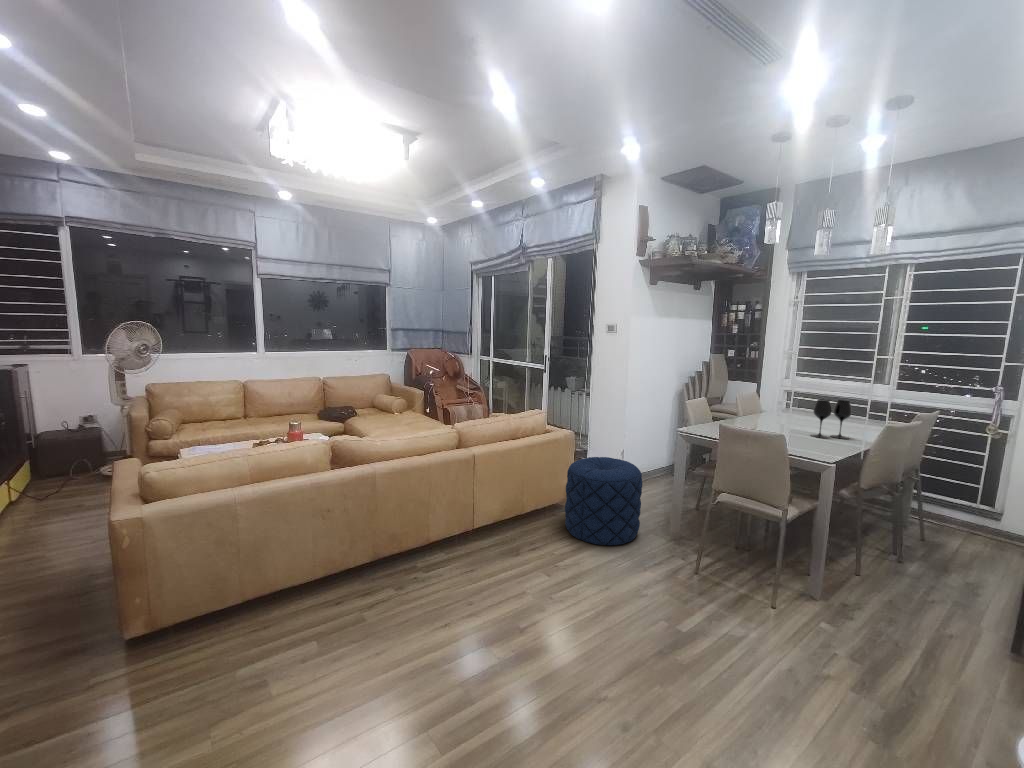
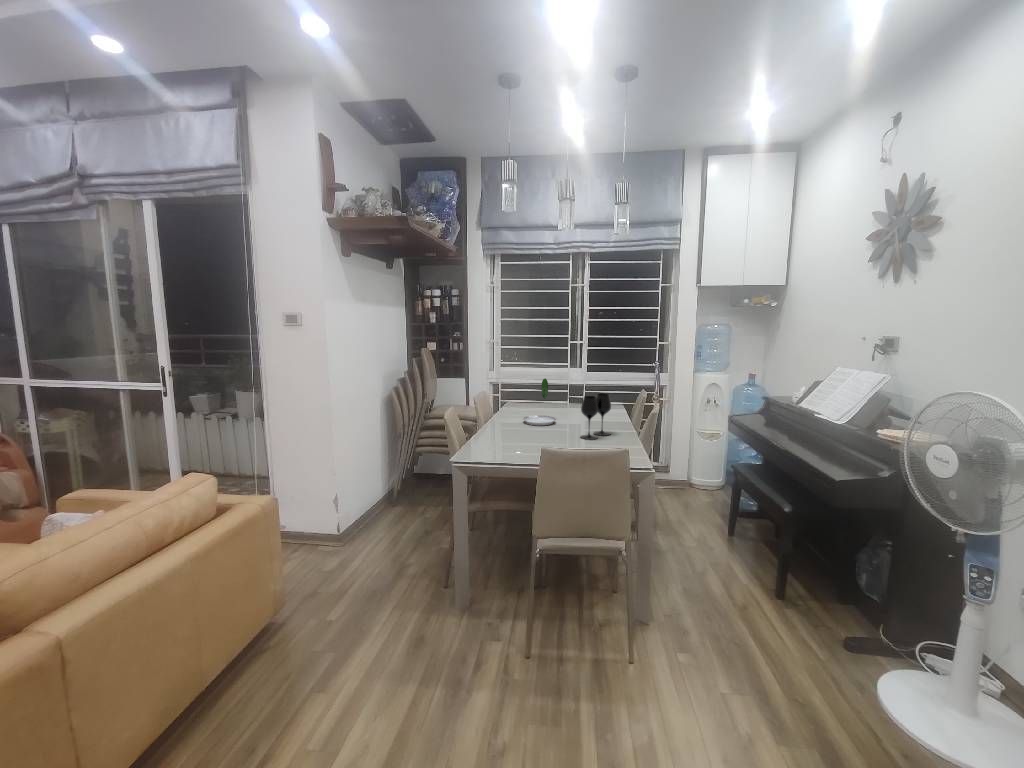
plate: none [775,385,809,425] -> present [523,378,556,426]
pouf: present [565,457,642,545] -> none [280,532,416,708]

